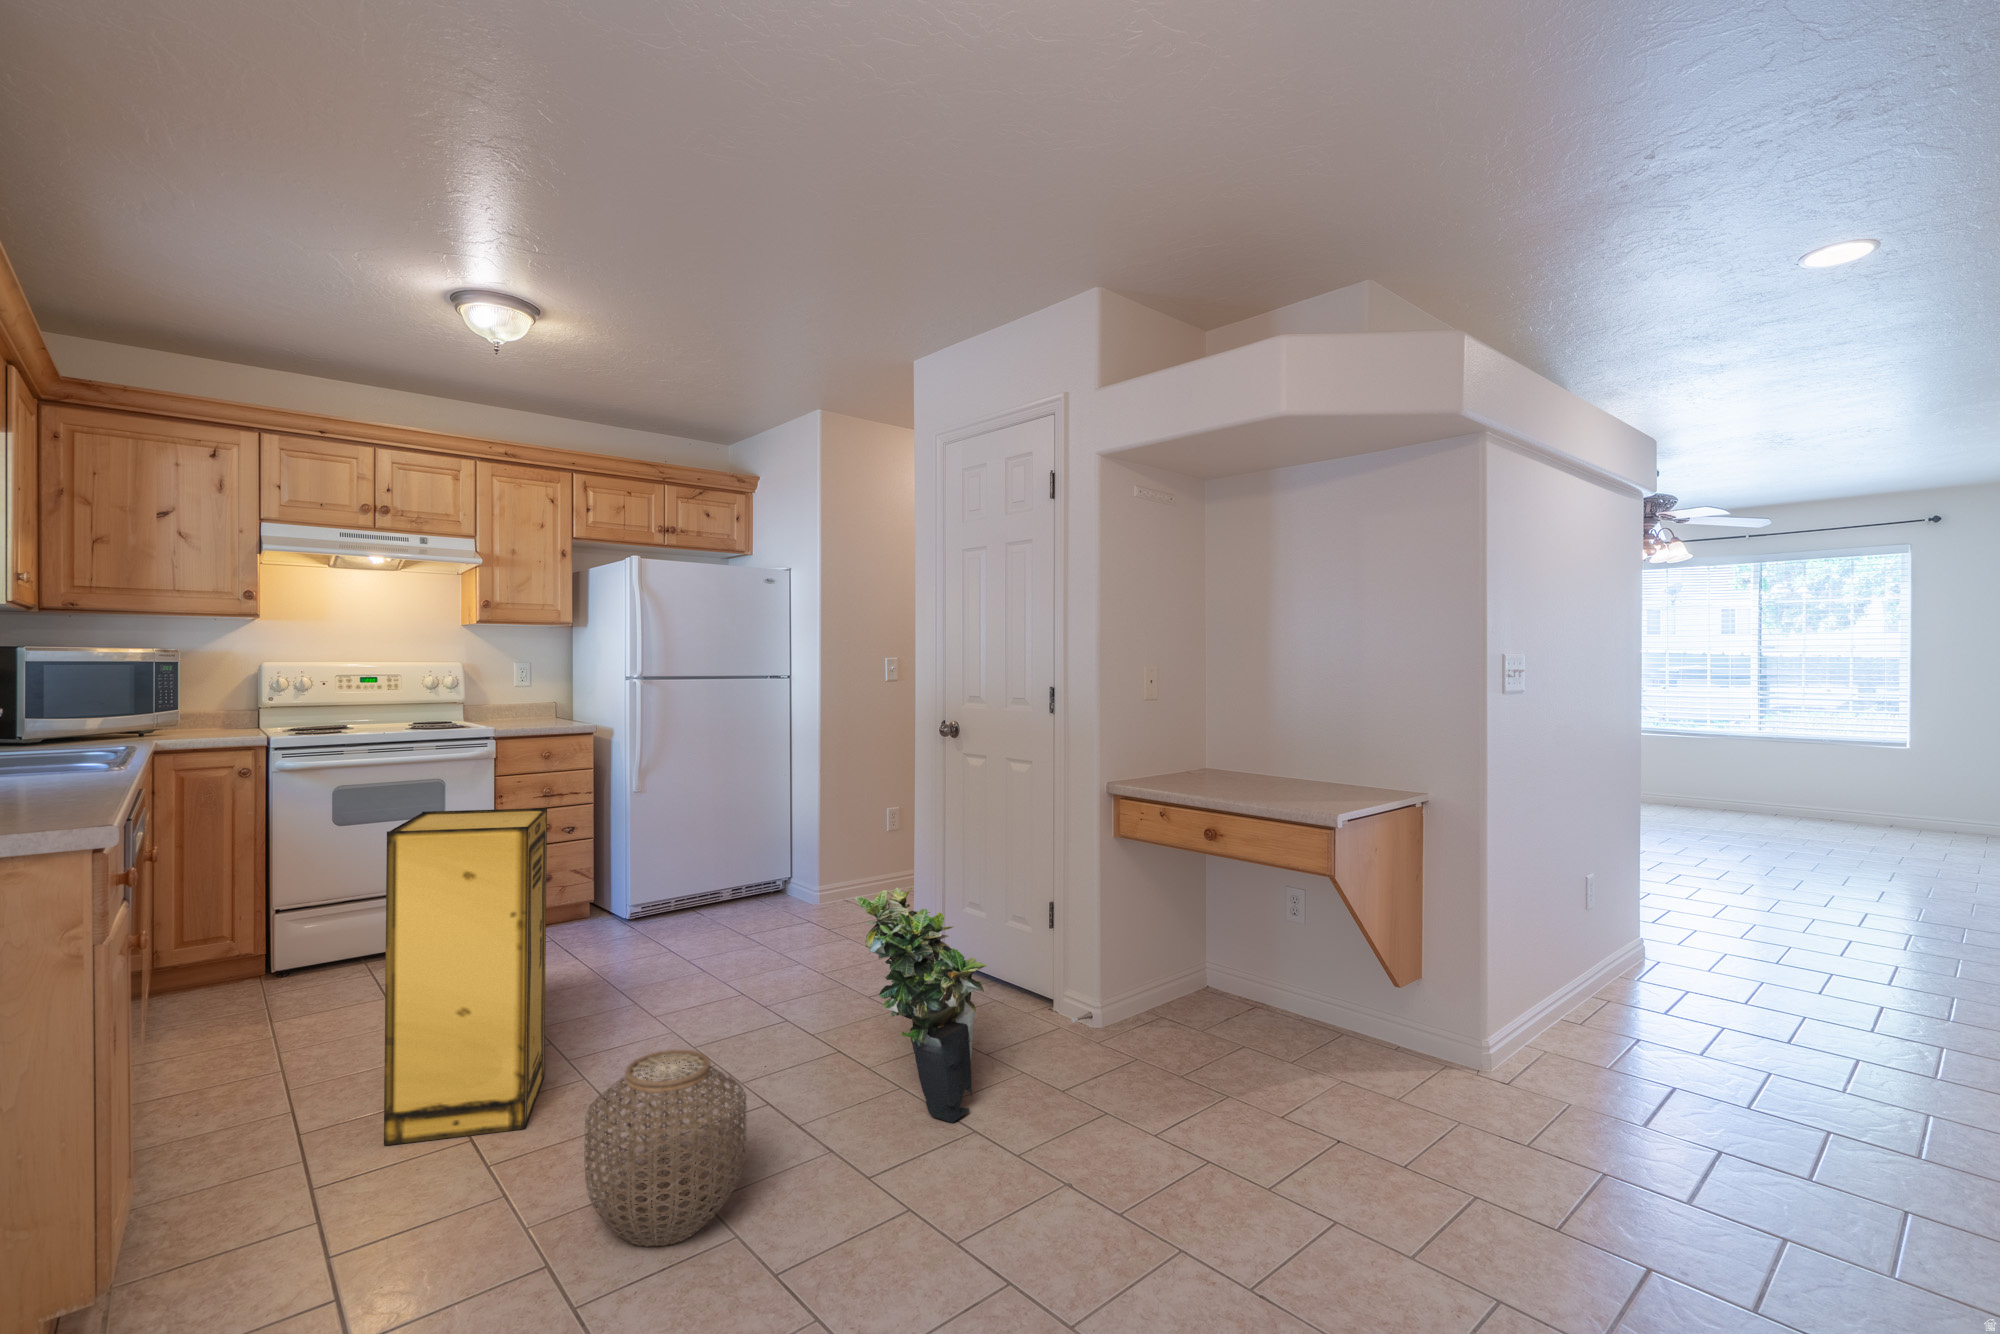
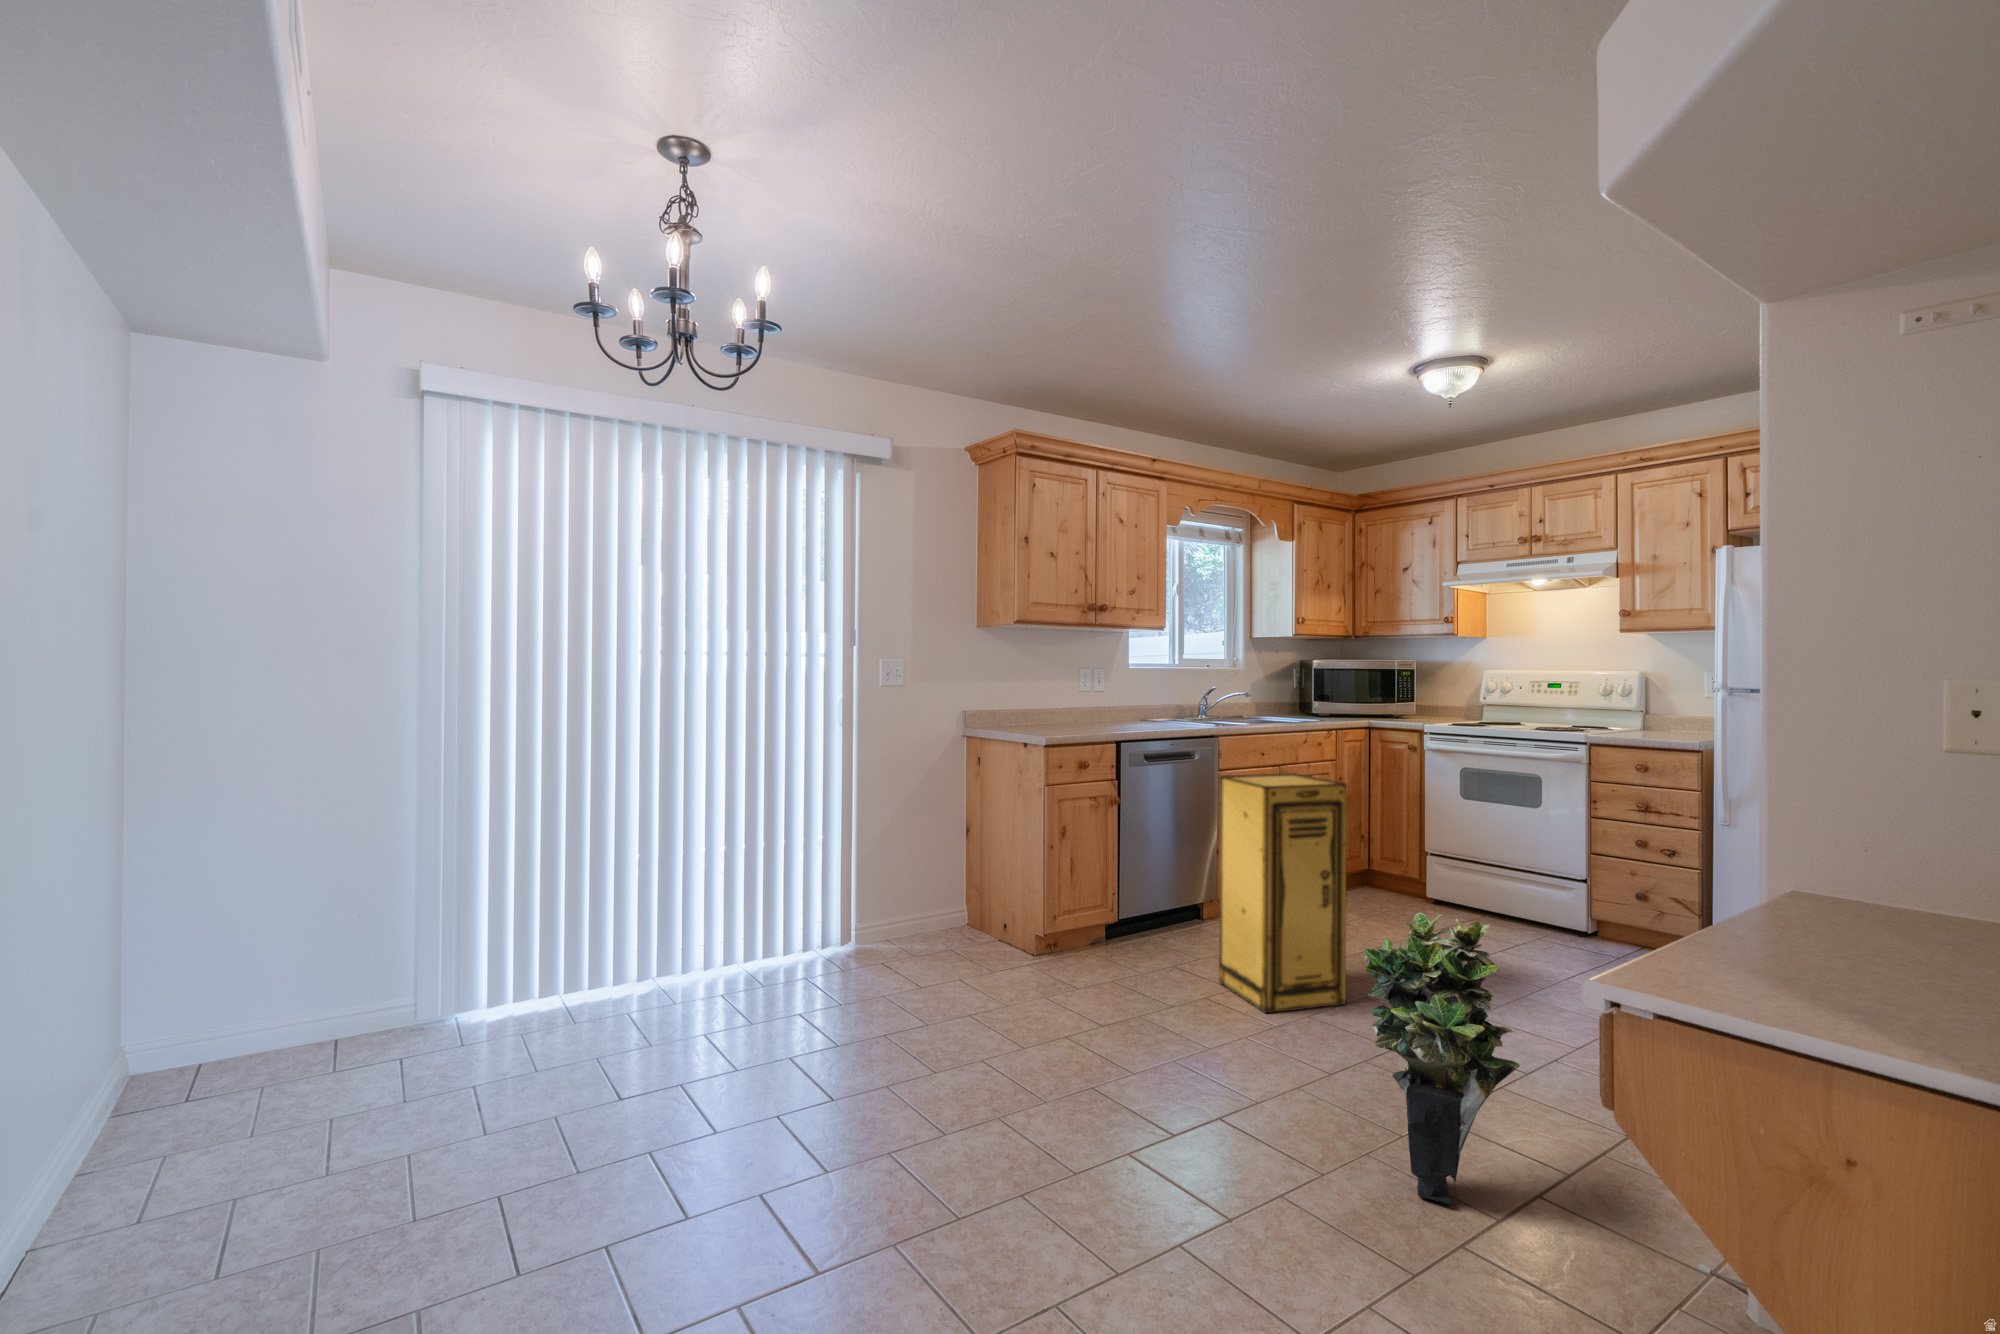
woven basket: present [585,1050,746,1246] -> none [1114,951,1229,1090]

